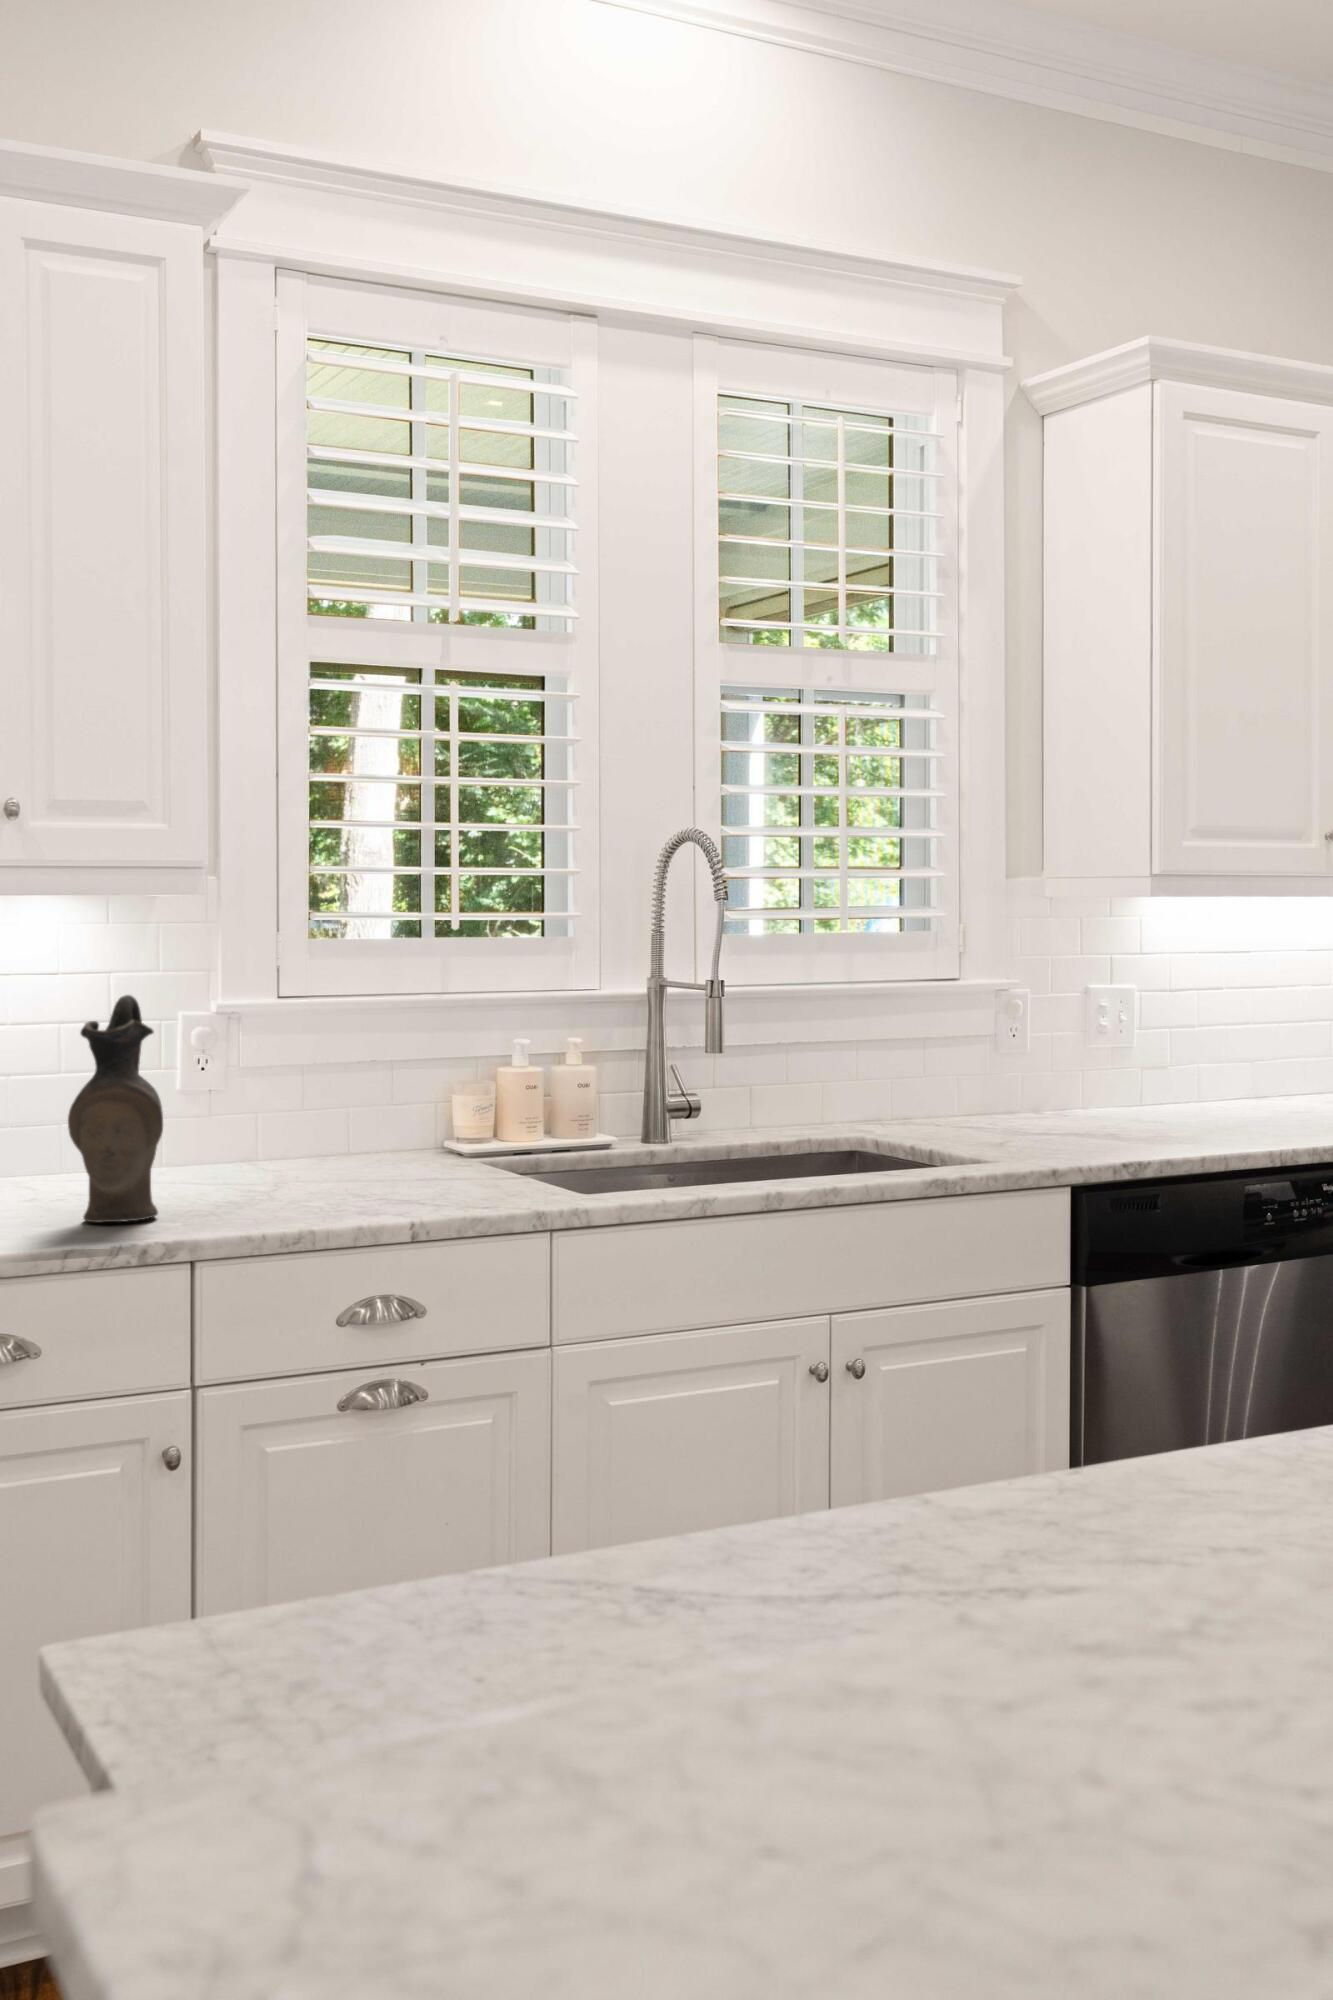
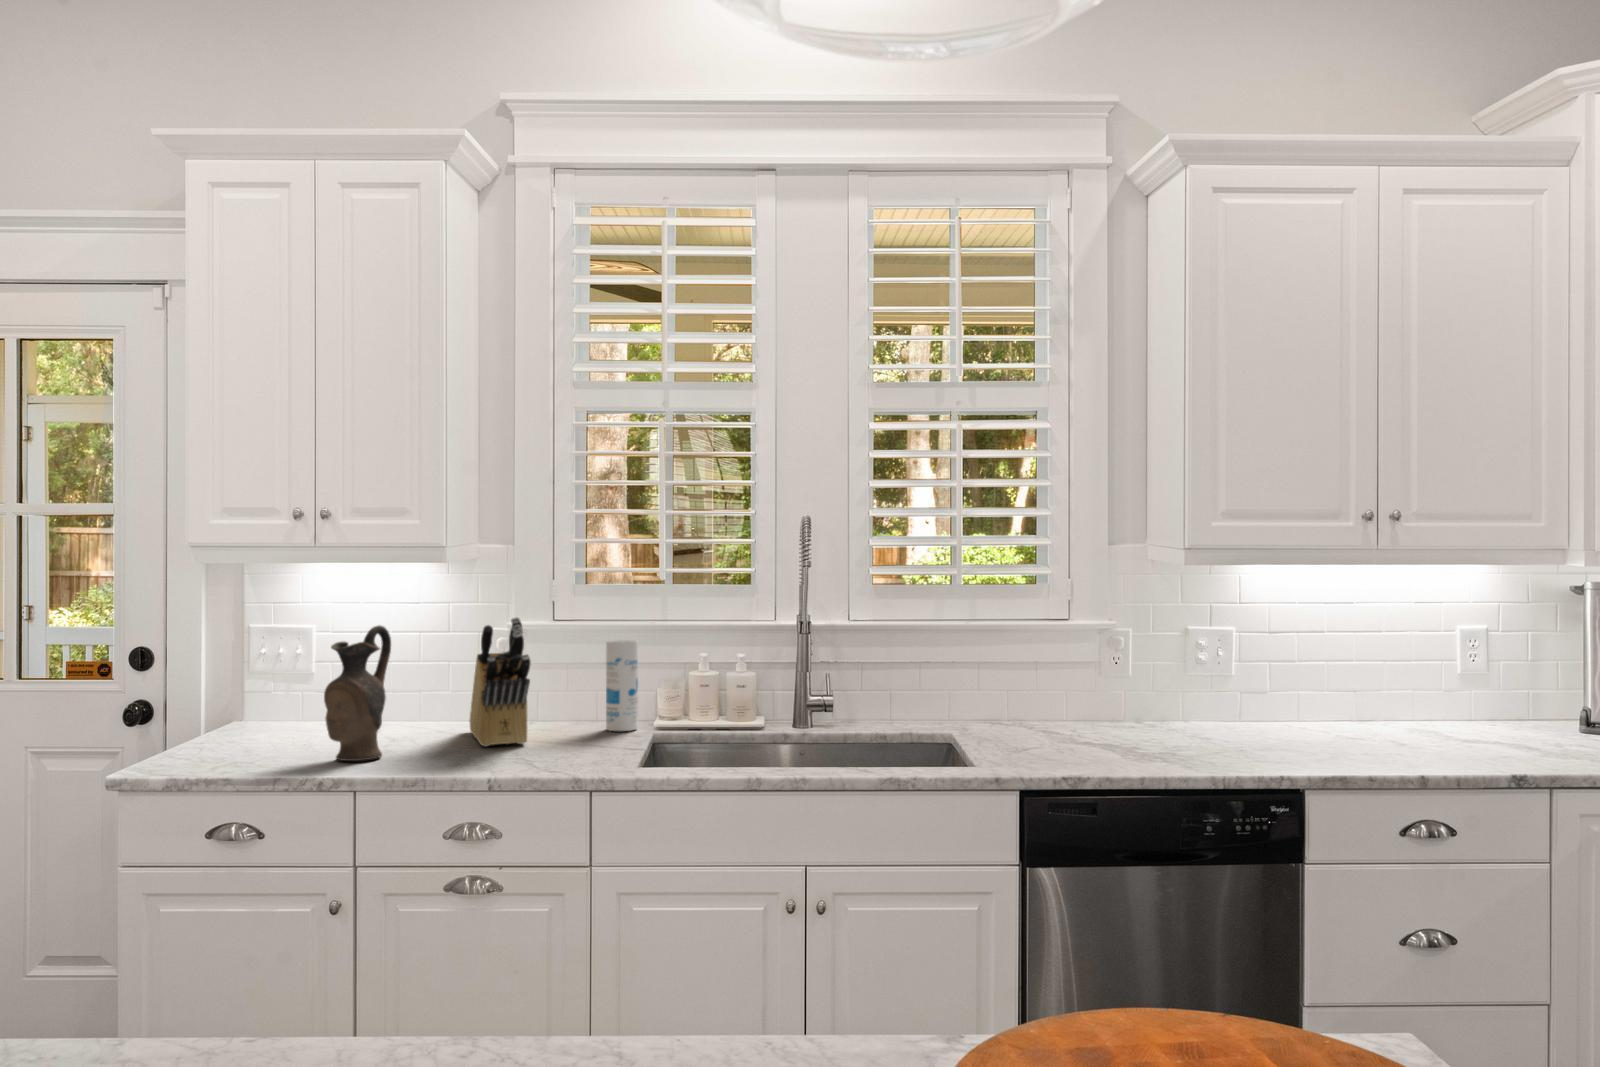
knife block: none [175,980,369,1192] -> present [470,617,531,746]
canister: none [385,1021,436,1163] -> present [606,640,638,731]

